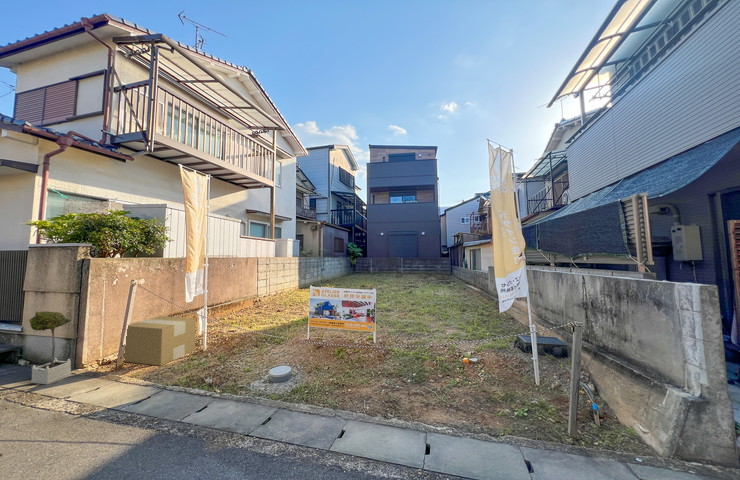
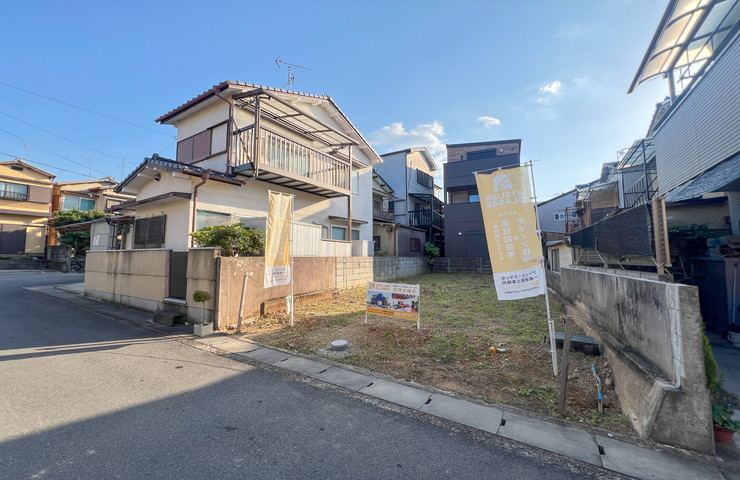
cardboard box: present [124,316,196,366] -> none [240,299,284,333]

